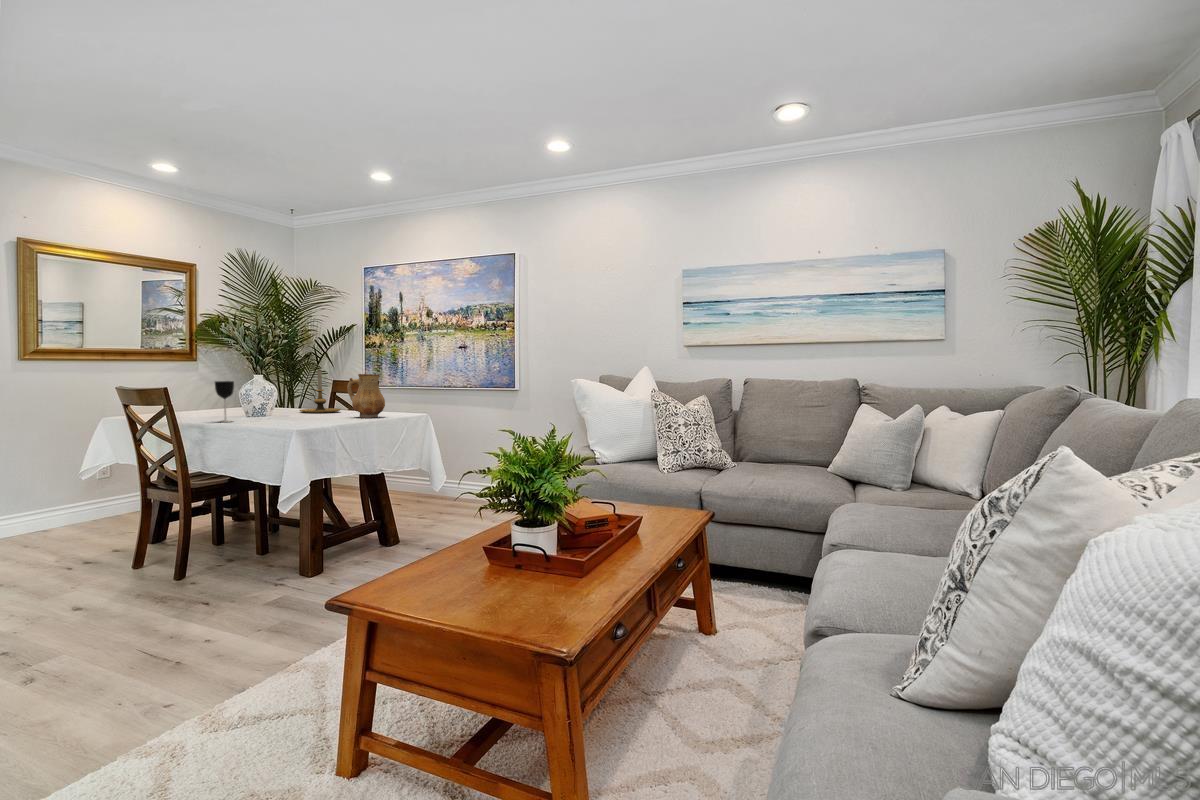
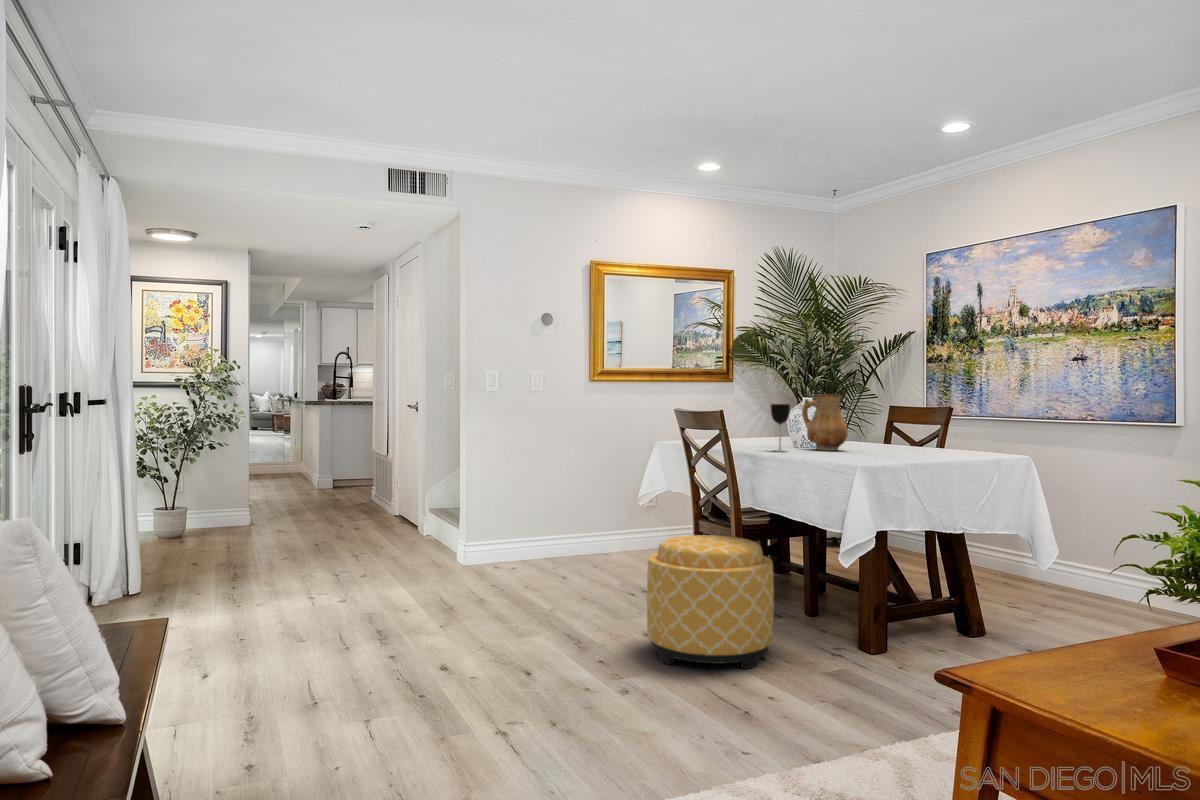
candle holder: present [300,370,341,413] -> none [851,391,902,447]
ceramic pitcher: present [347,374,385,418] -> present [802,394,848,451]
ottoman: none [71,501,216,632] -> present [647,535,774,669]

